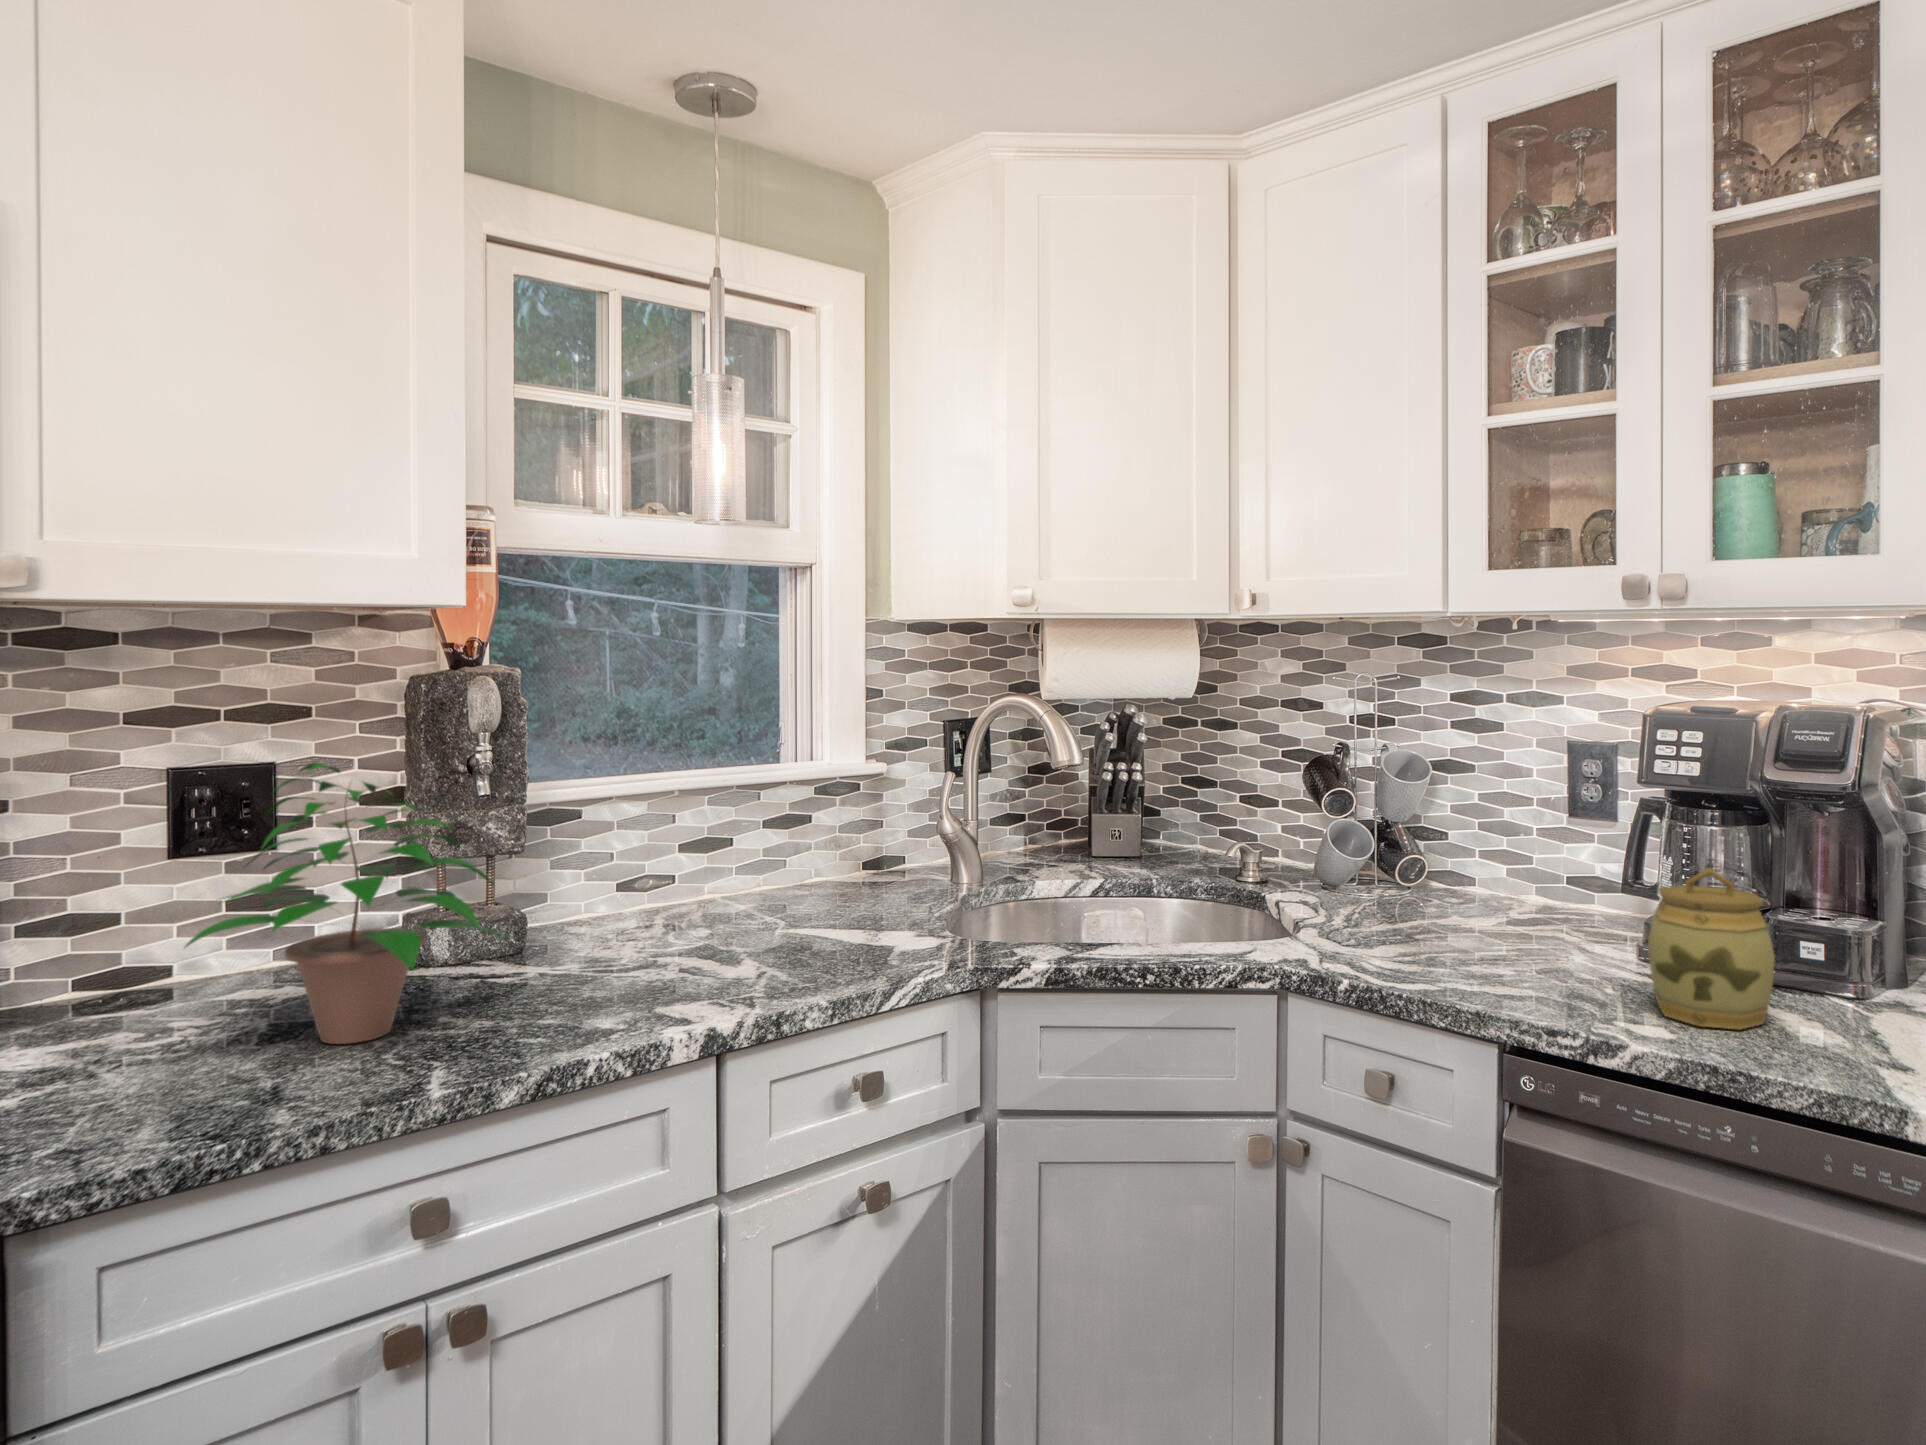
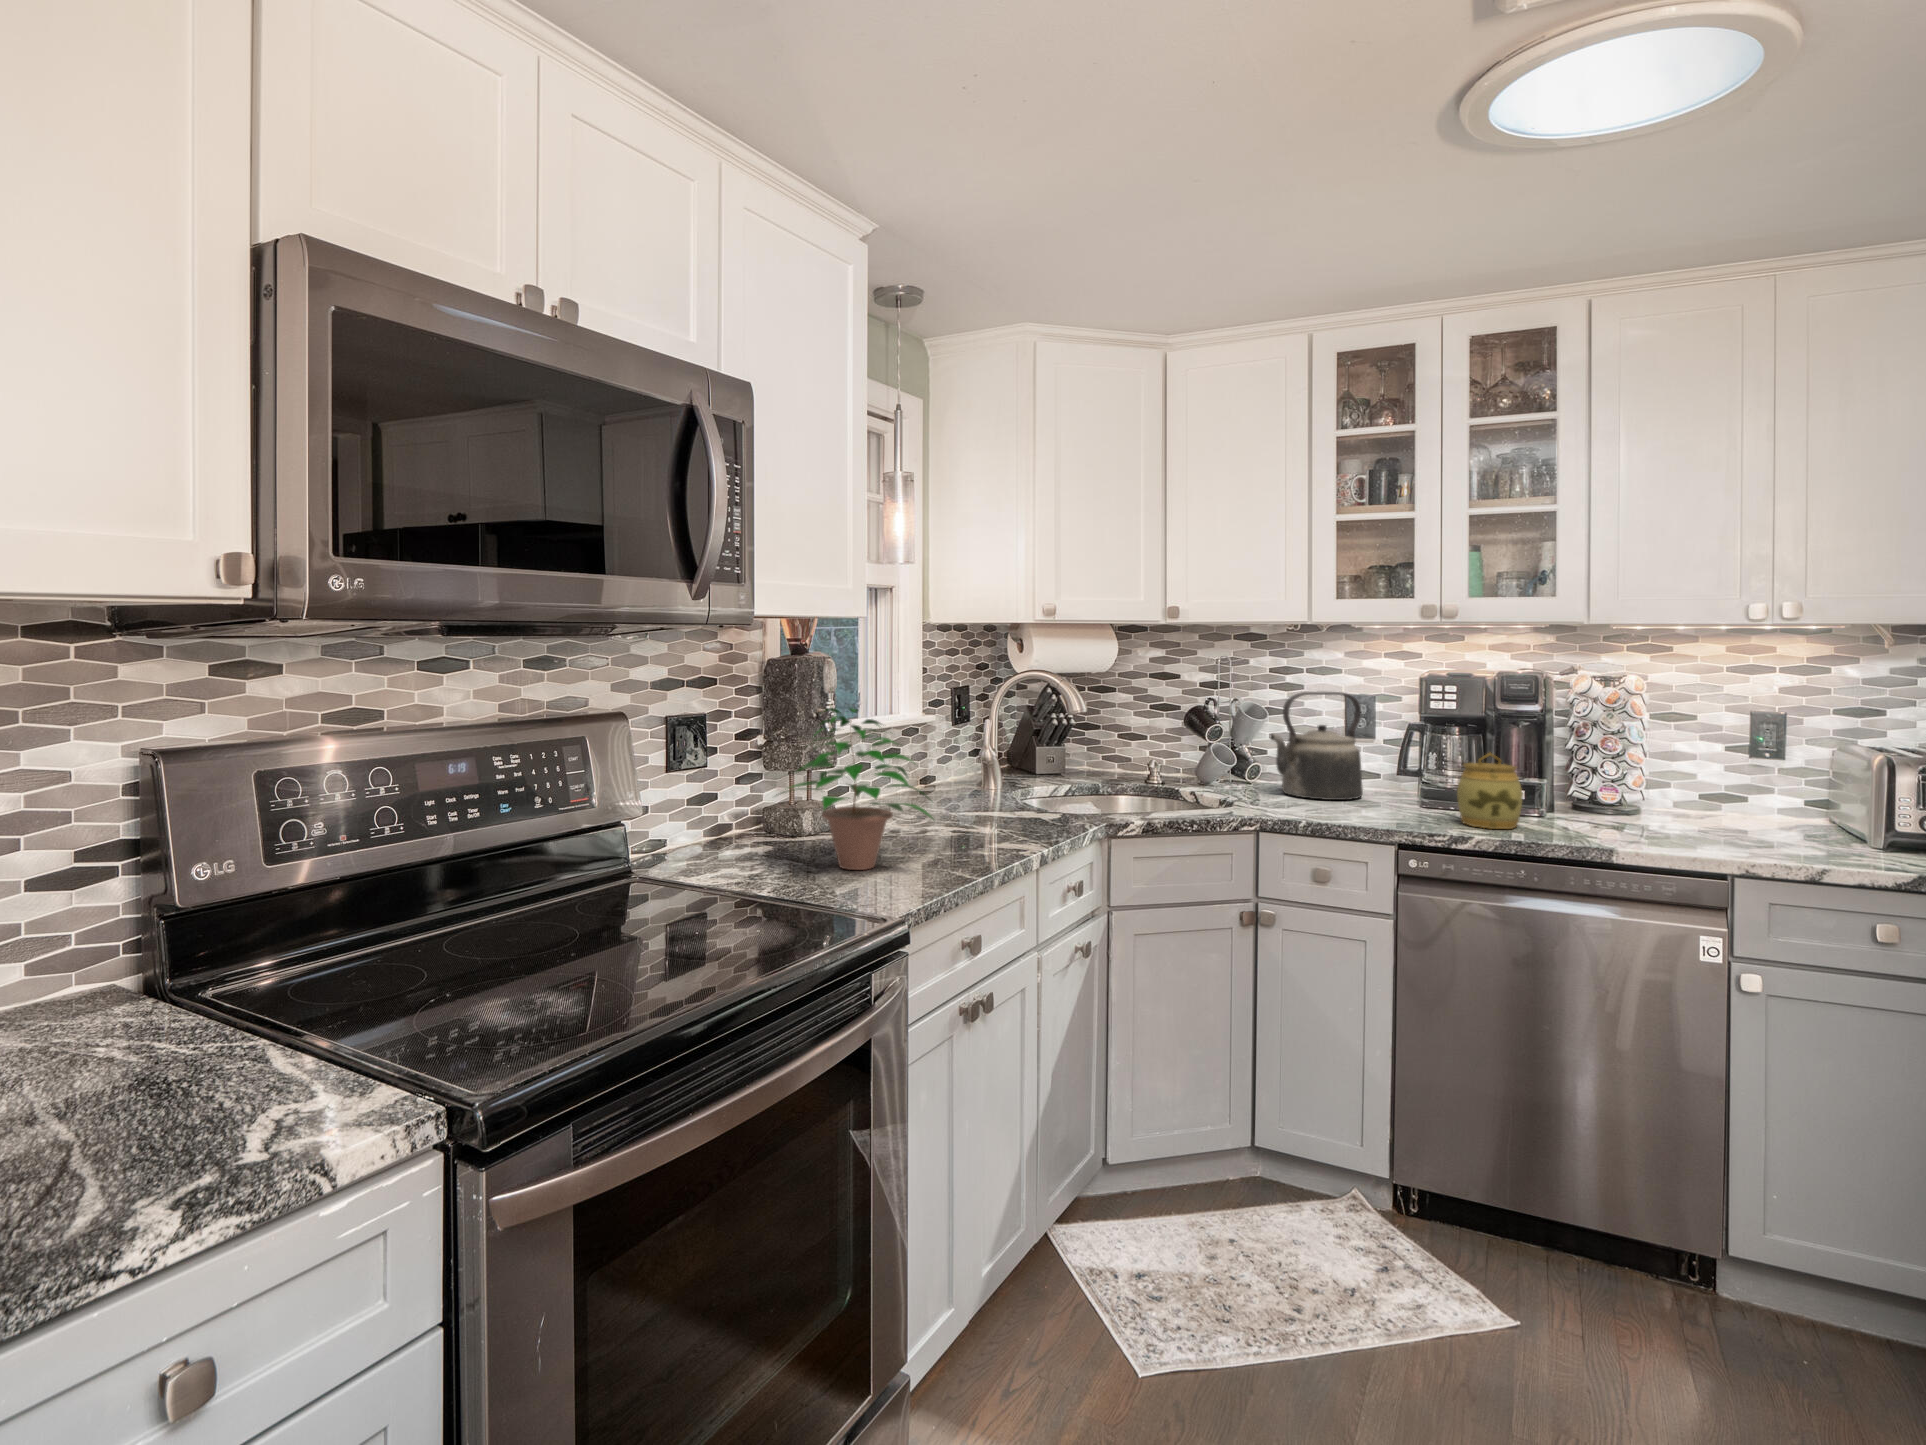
kettle: none [1391,736,1571,934] -> present [1271,692,1363,800]

